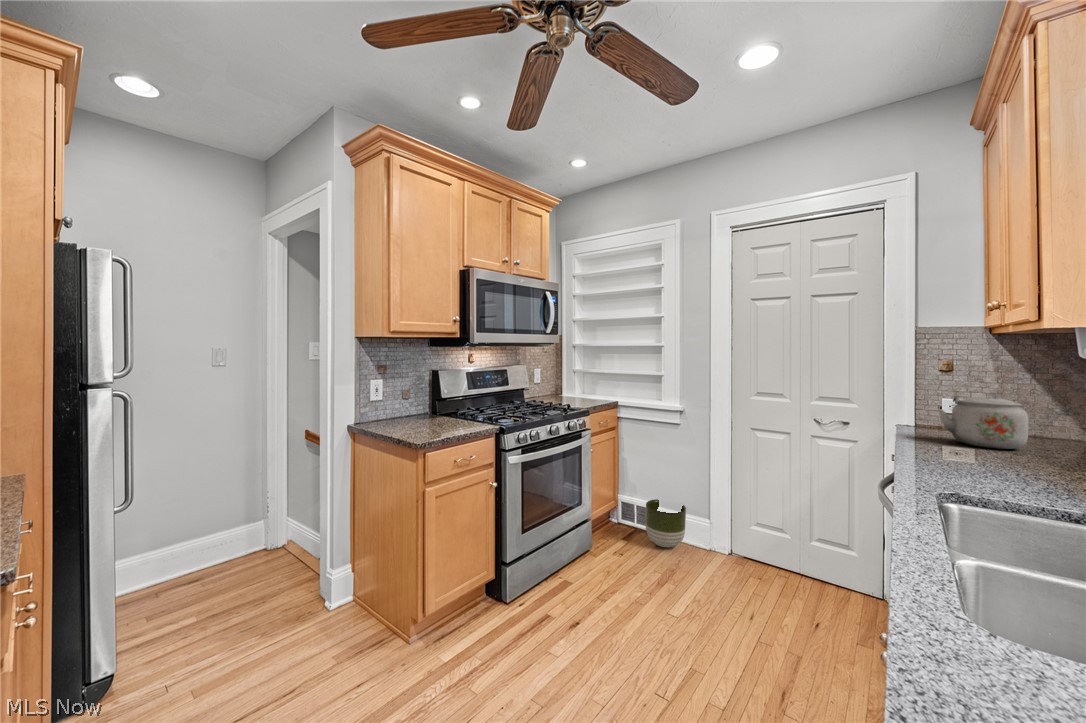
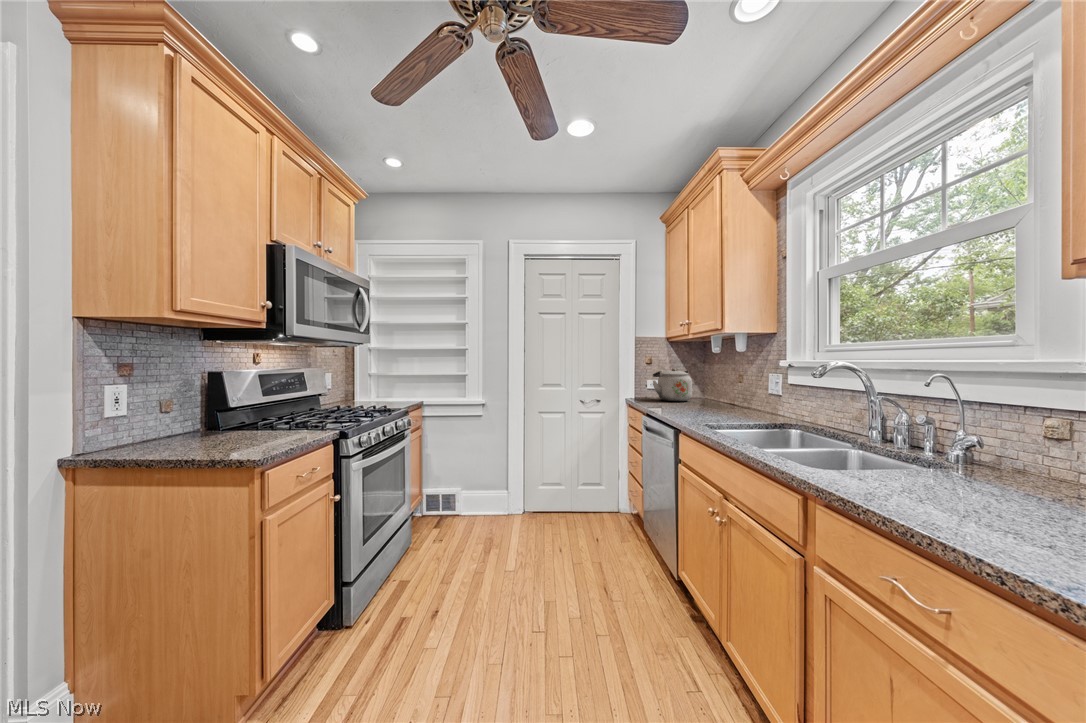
planter: present [646,499,686,547] -> none [457,481,492,524]

